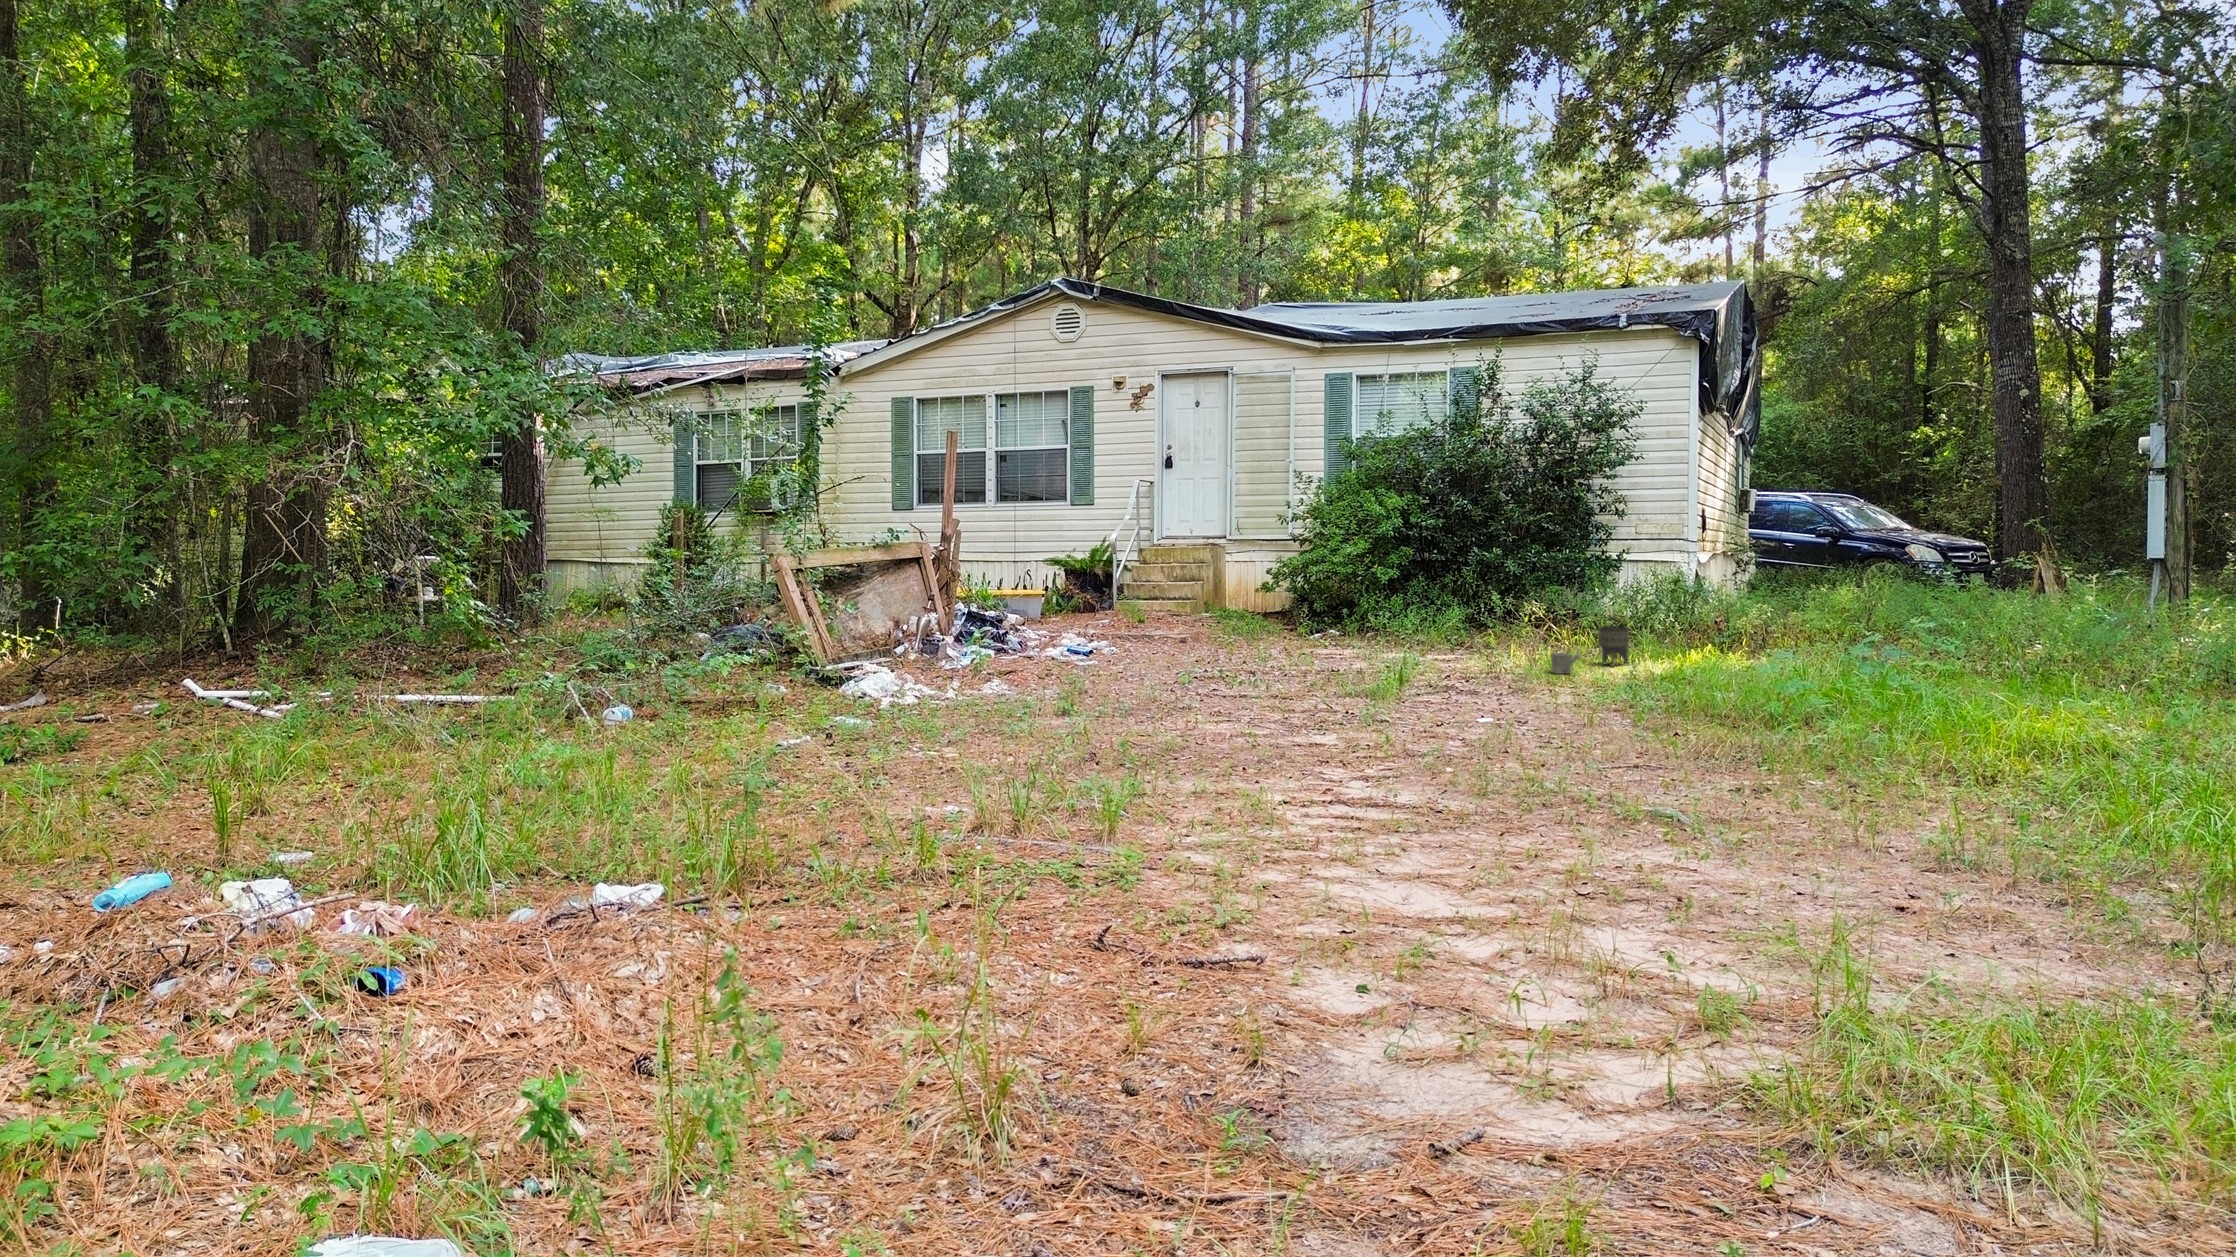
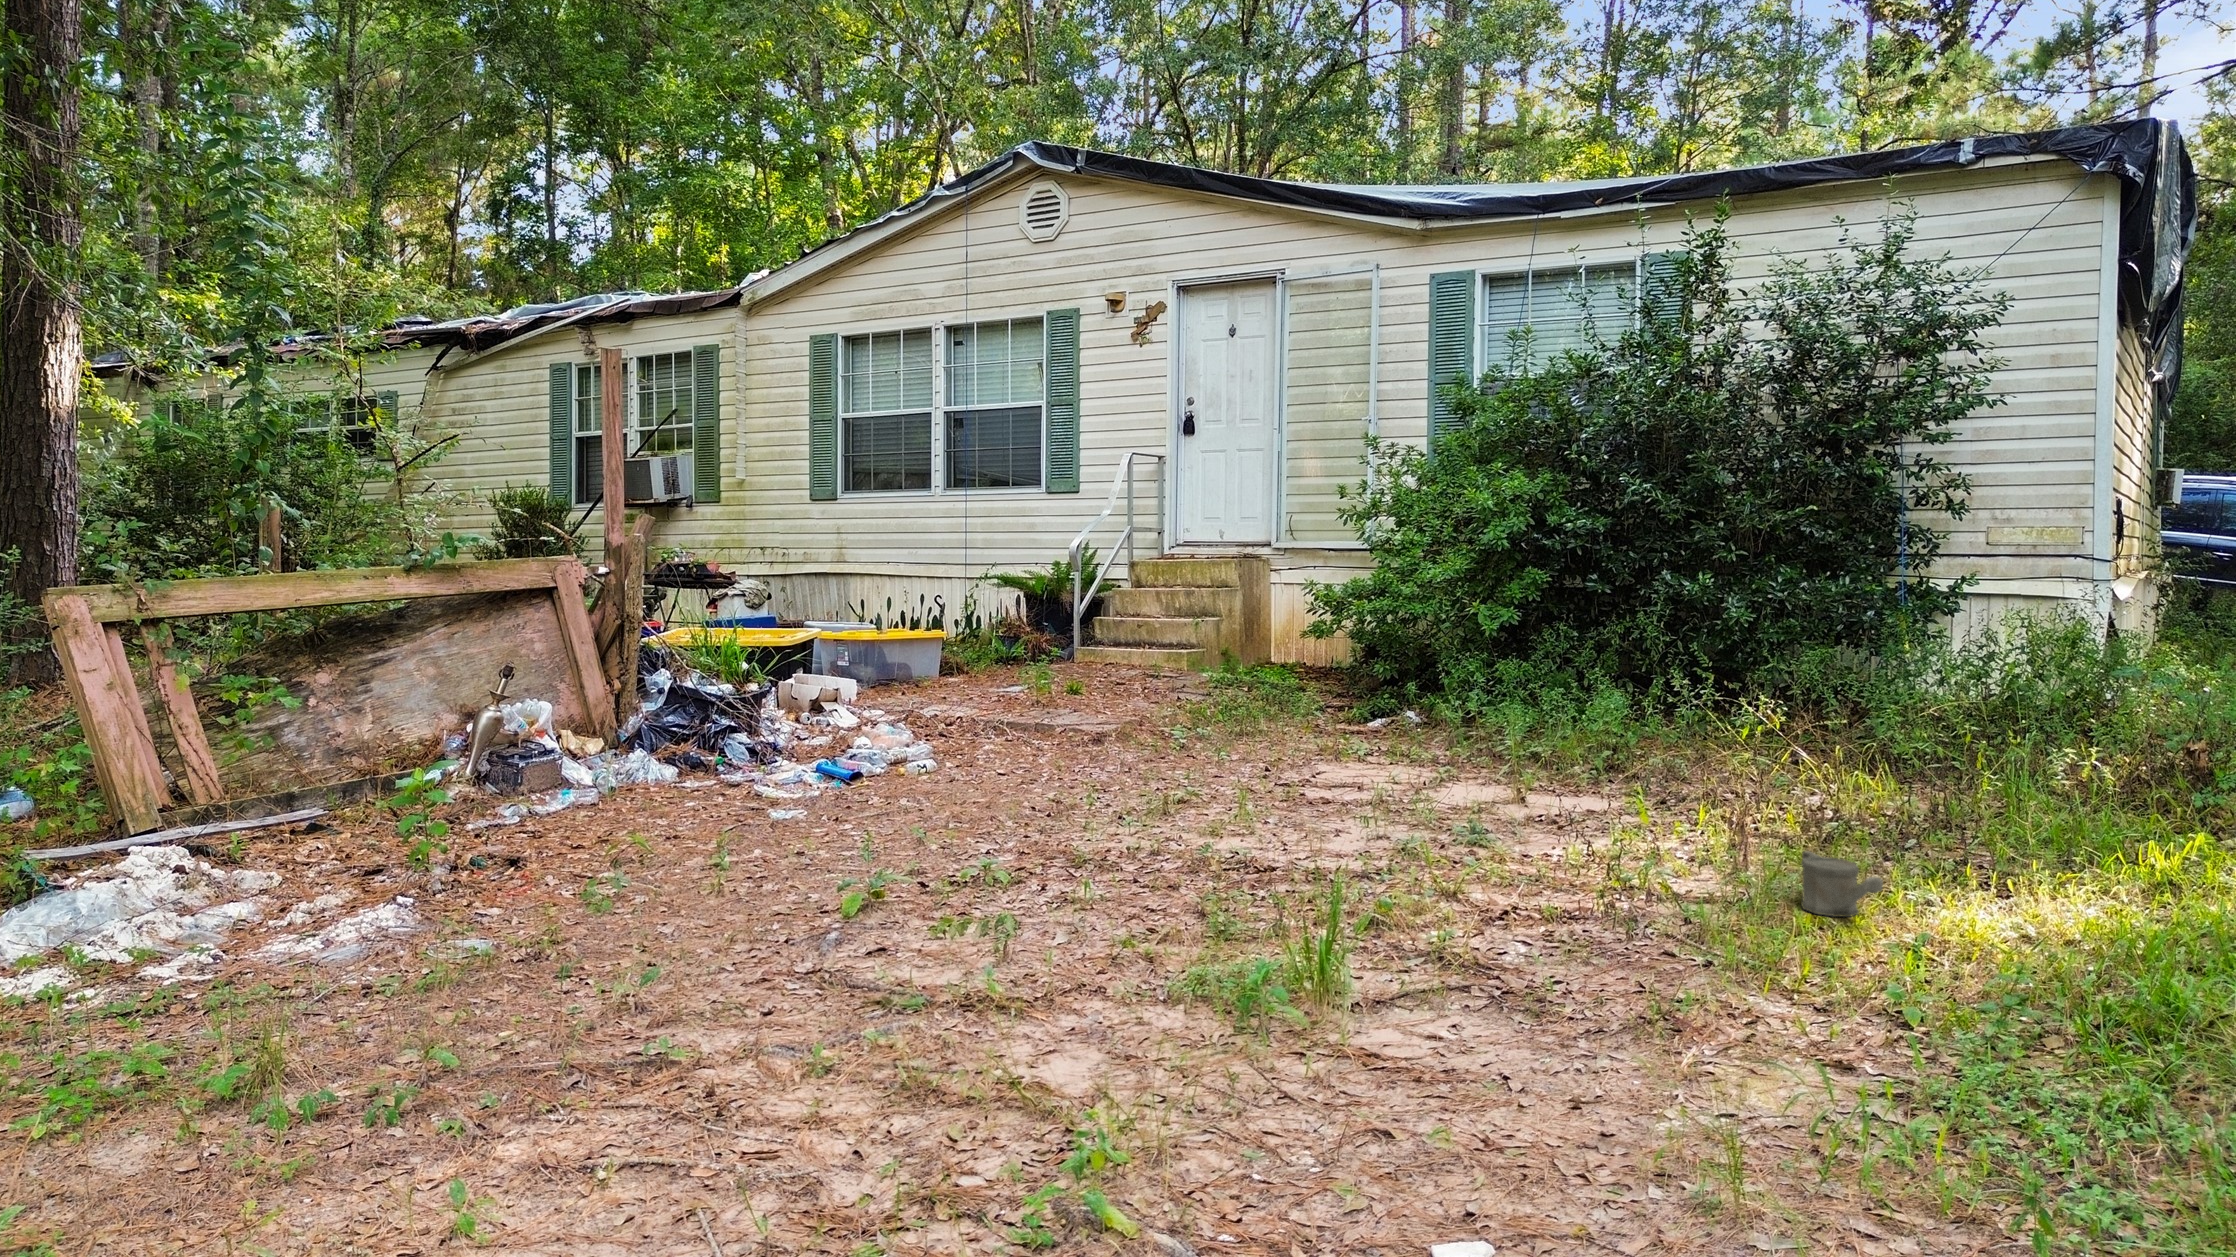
planter: present [1598,626,1630,666] -> none [1929,787,2018,897]

